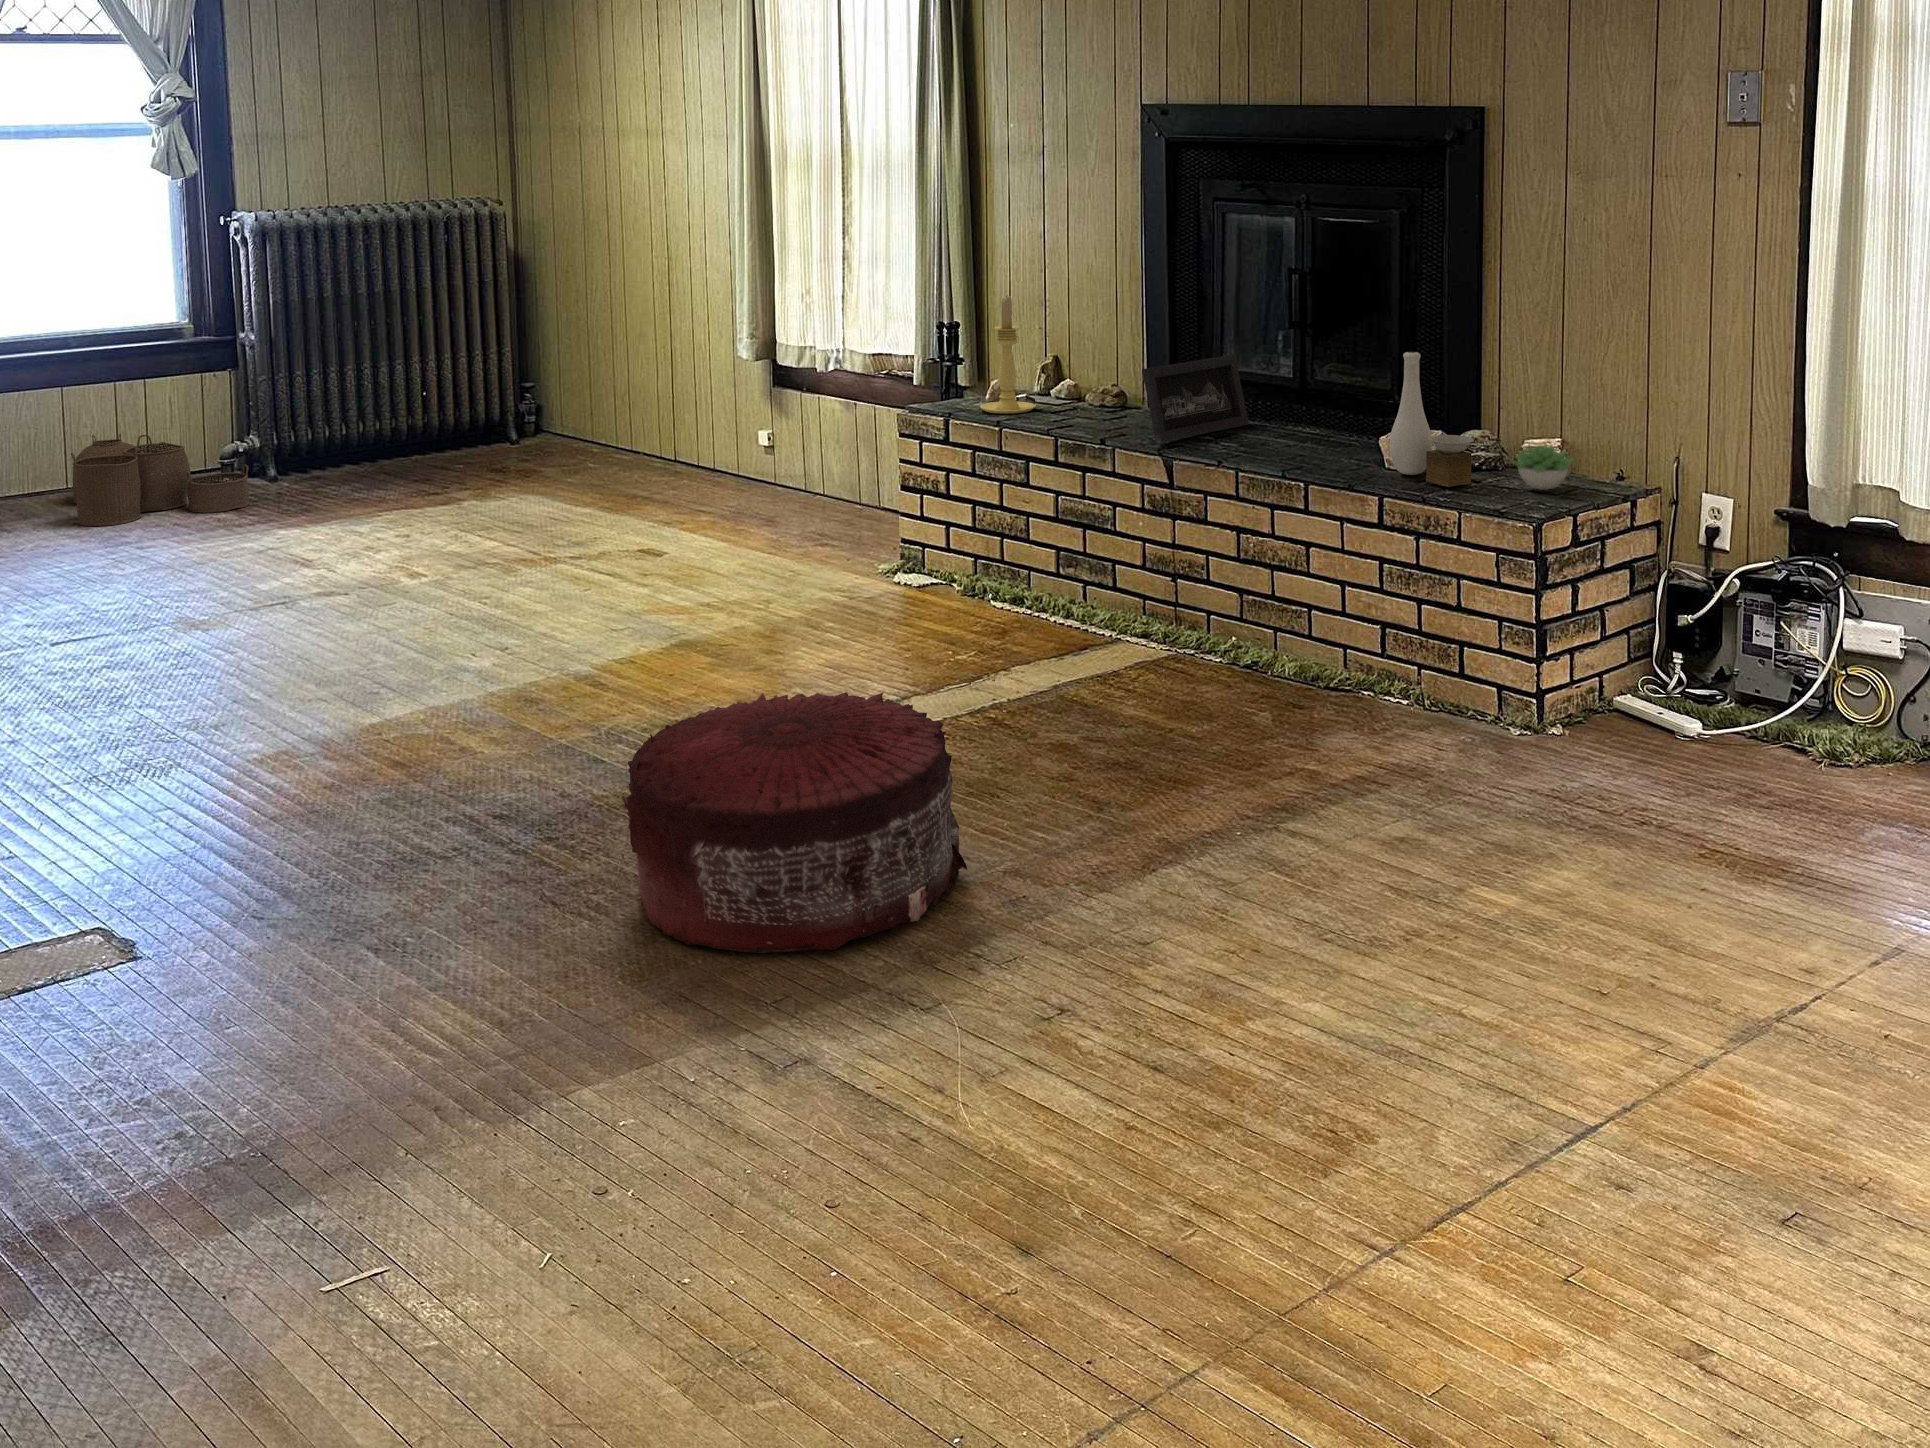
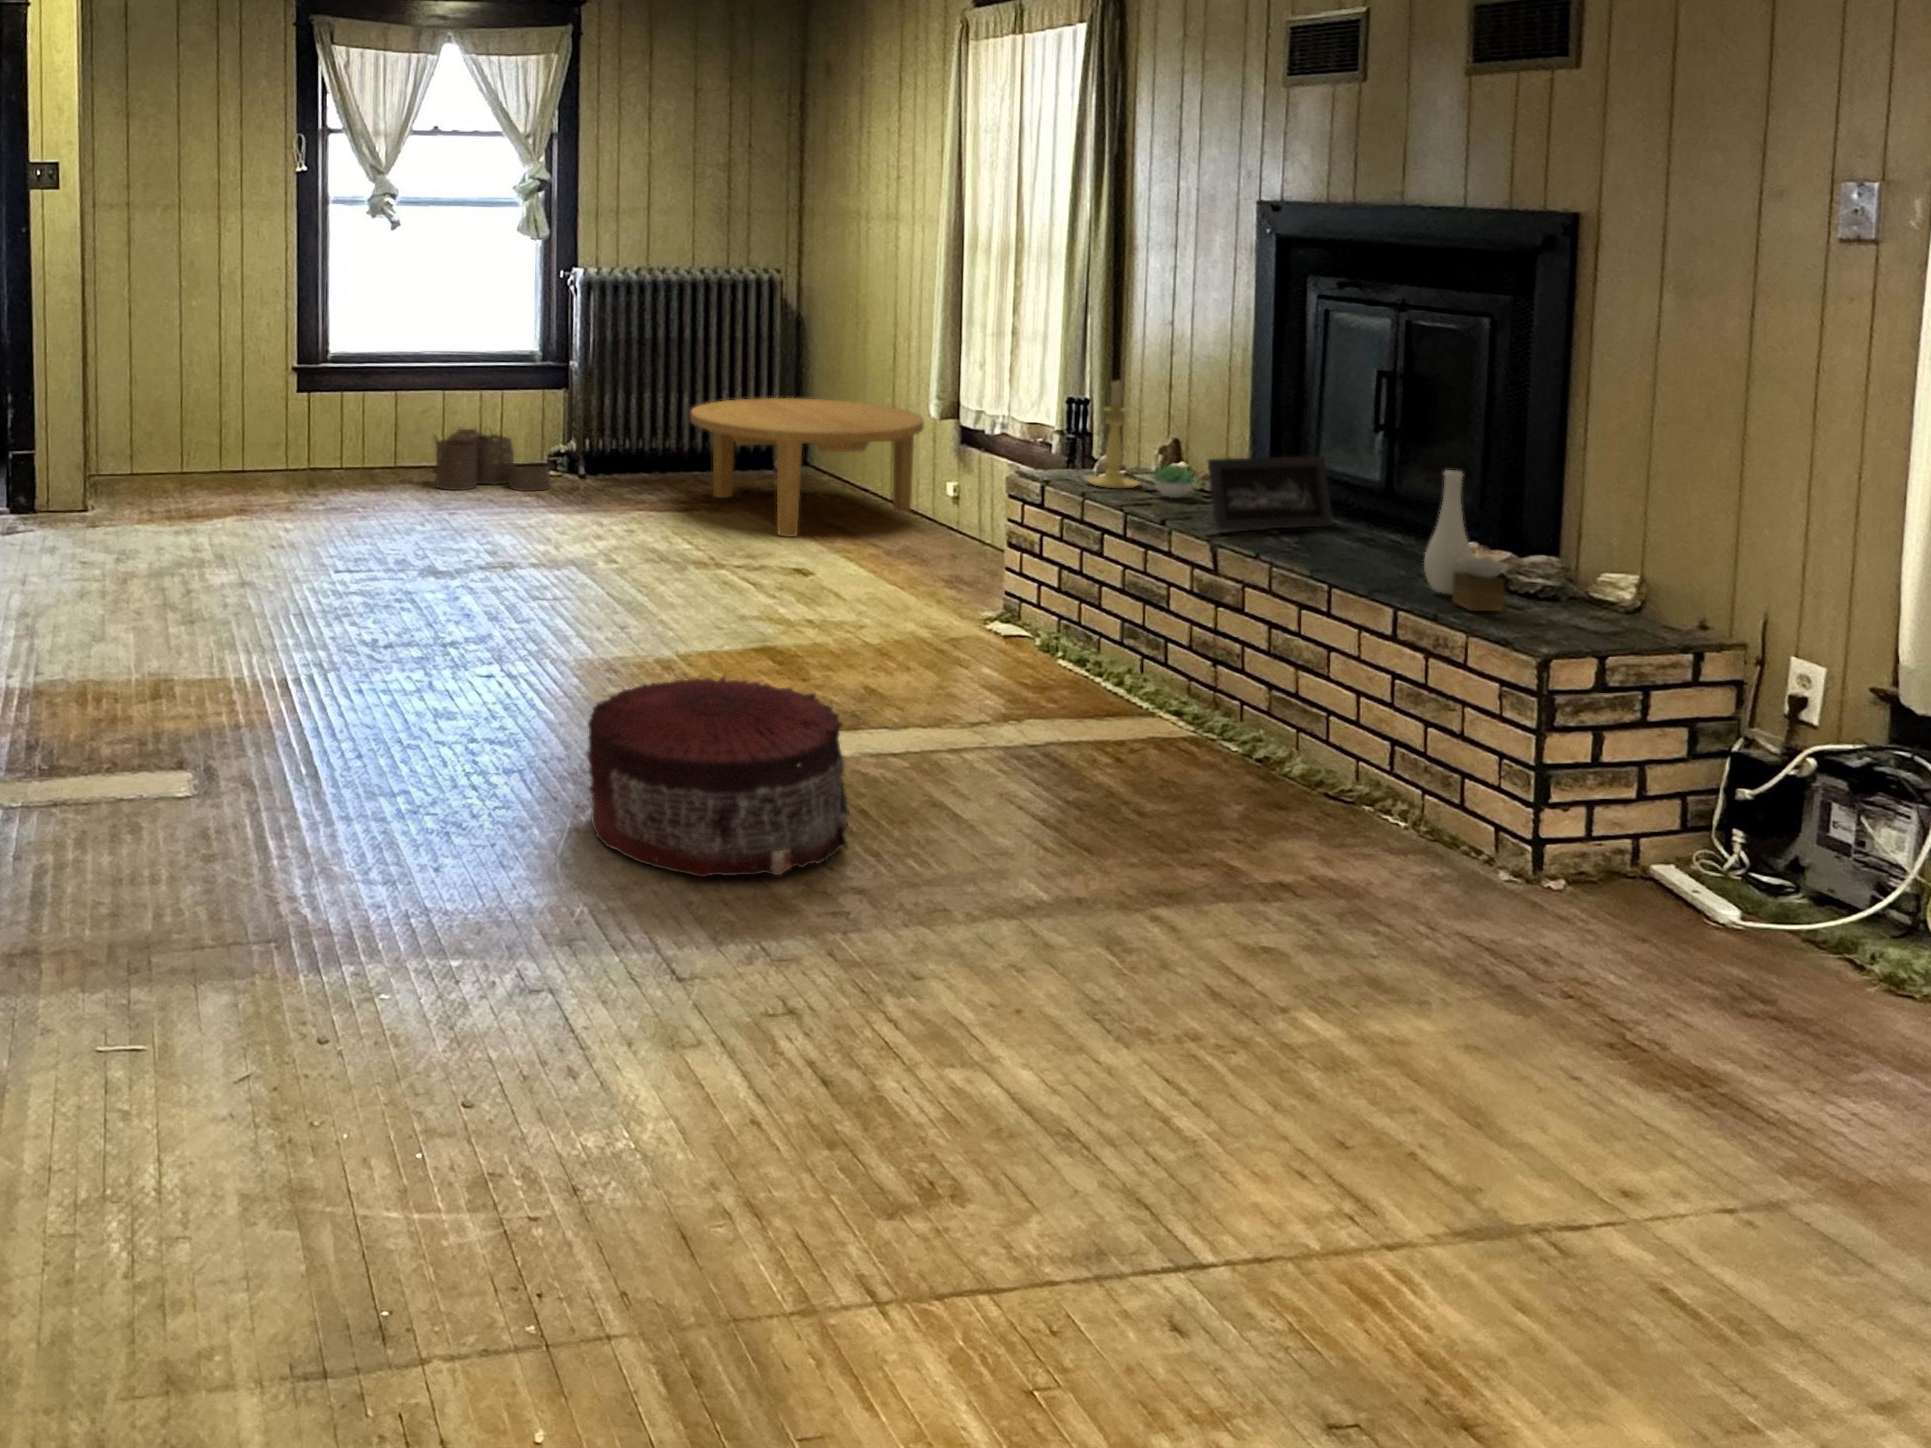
coffee table: none [449,352,734,521] -> present [690,398,924,537]
succulent plant: present [1514,445,1573,490] -> present [1151,465,1197,498]

